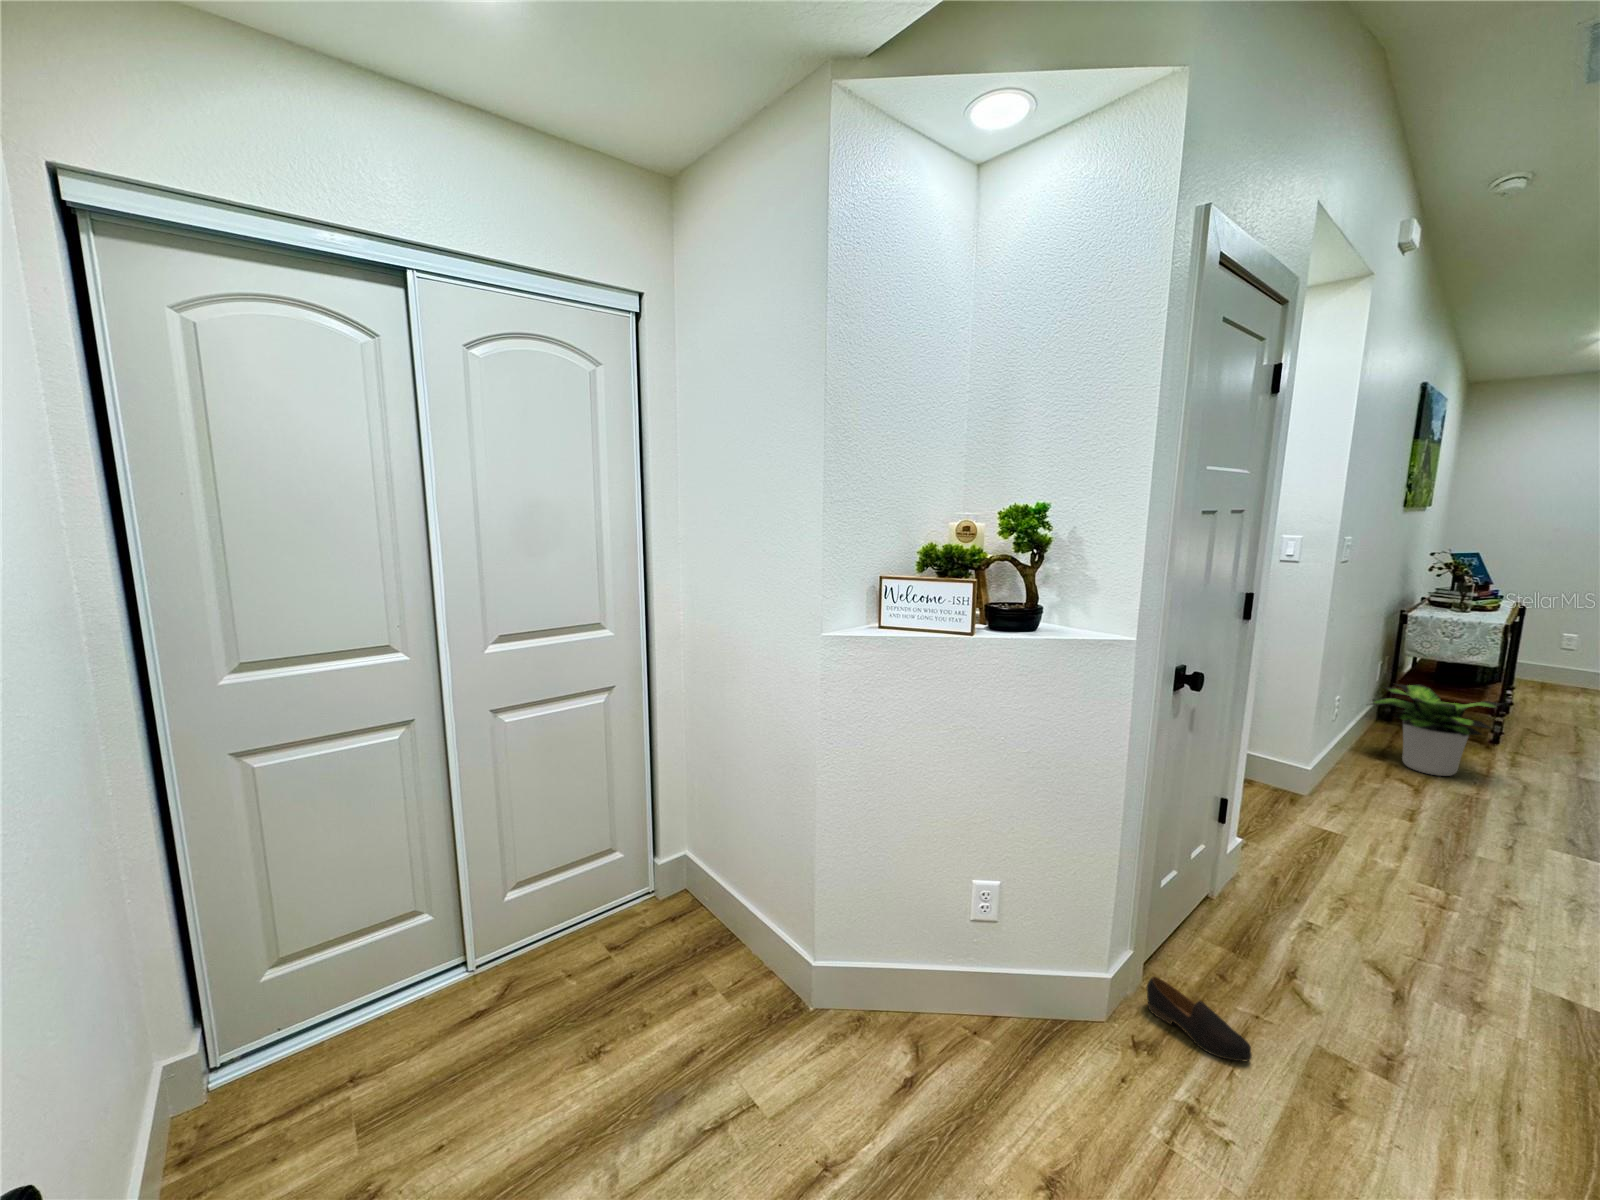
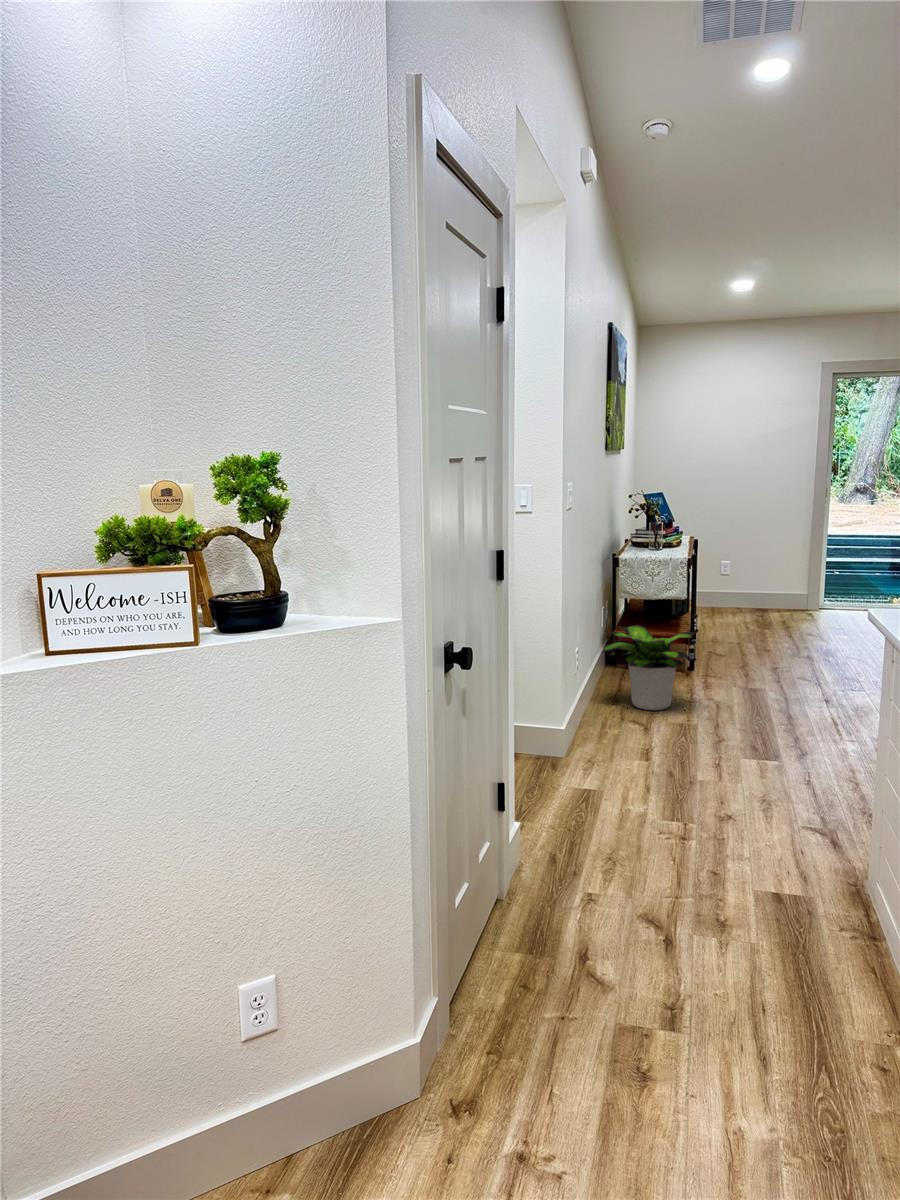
shoe: present [1147,976,1252,1061] -> none [457,1017,566,1082]

